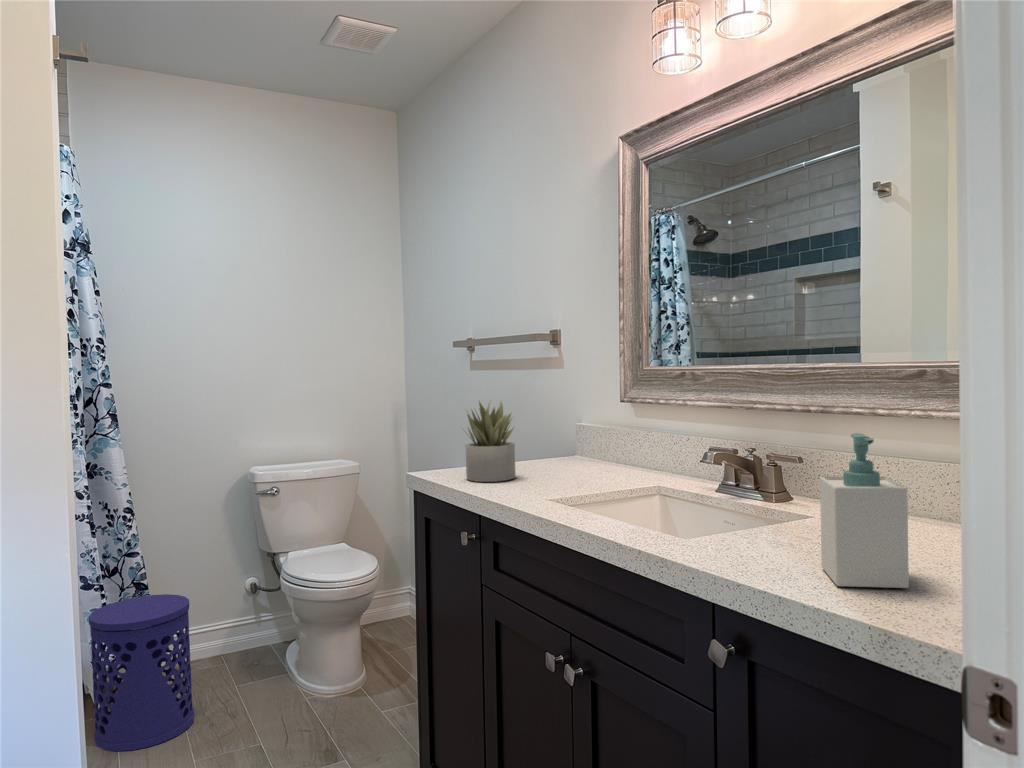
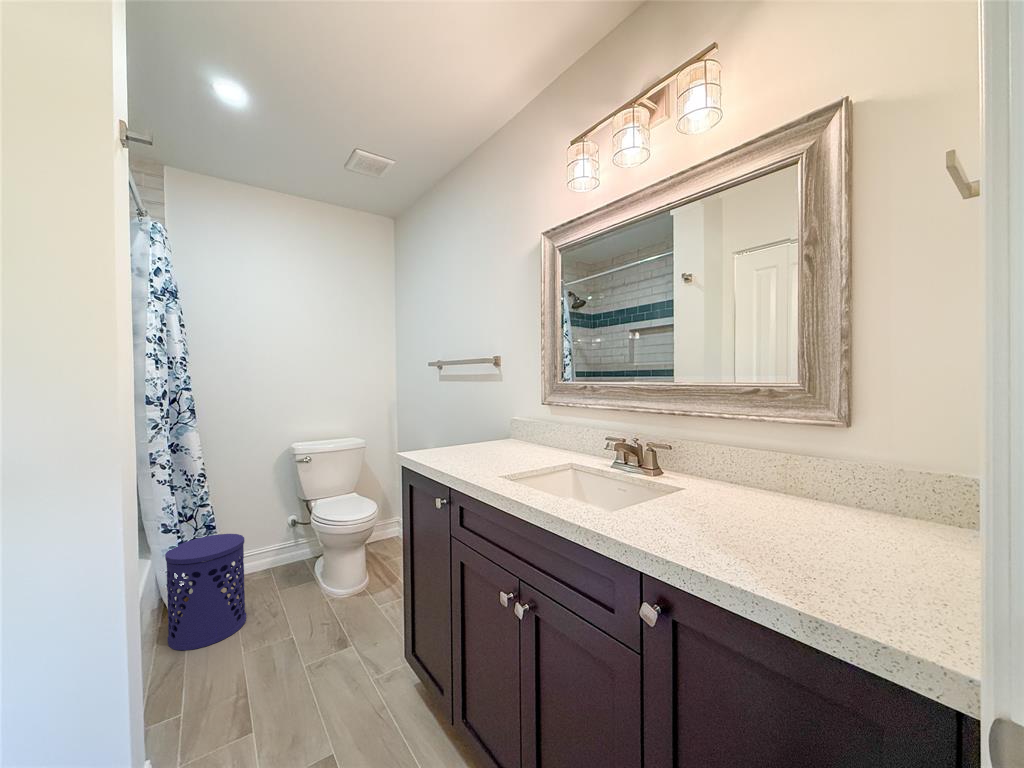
succulent plant: present [465,401,516,482] -> none [436,403,474,460]
soap bottle: present [820,433,909,588] -> none [719,438,799,565]

